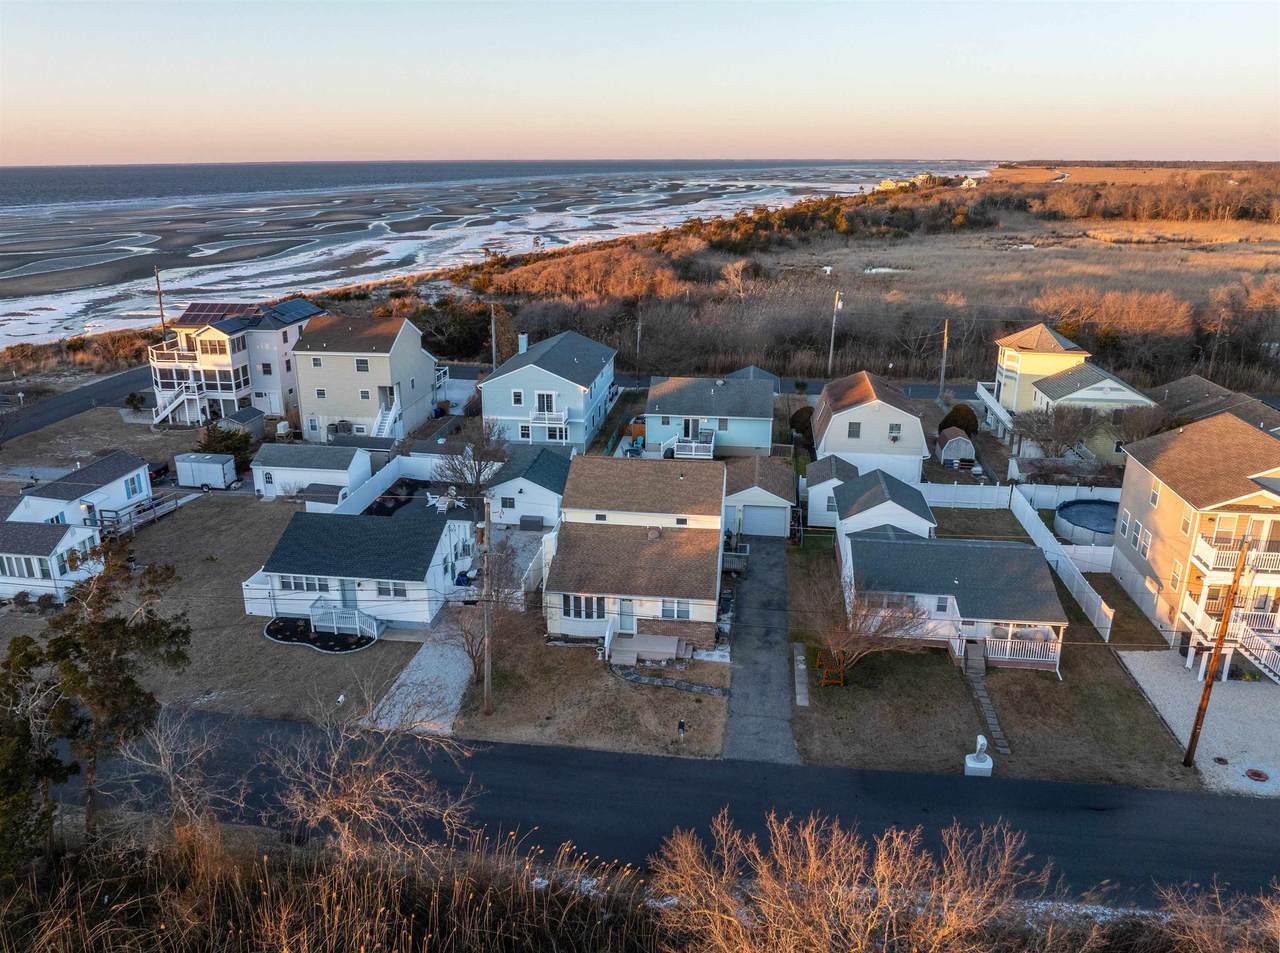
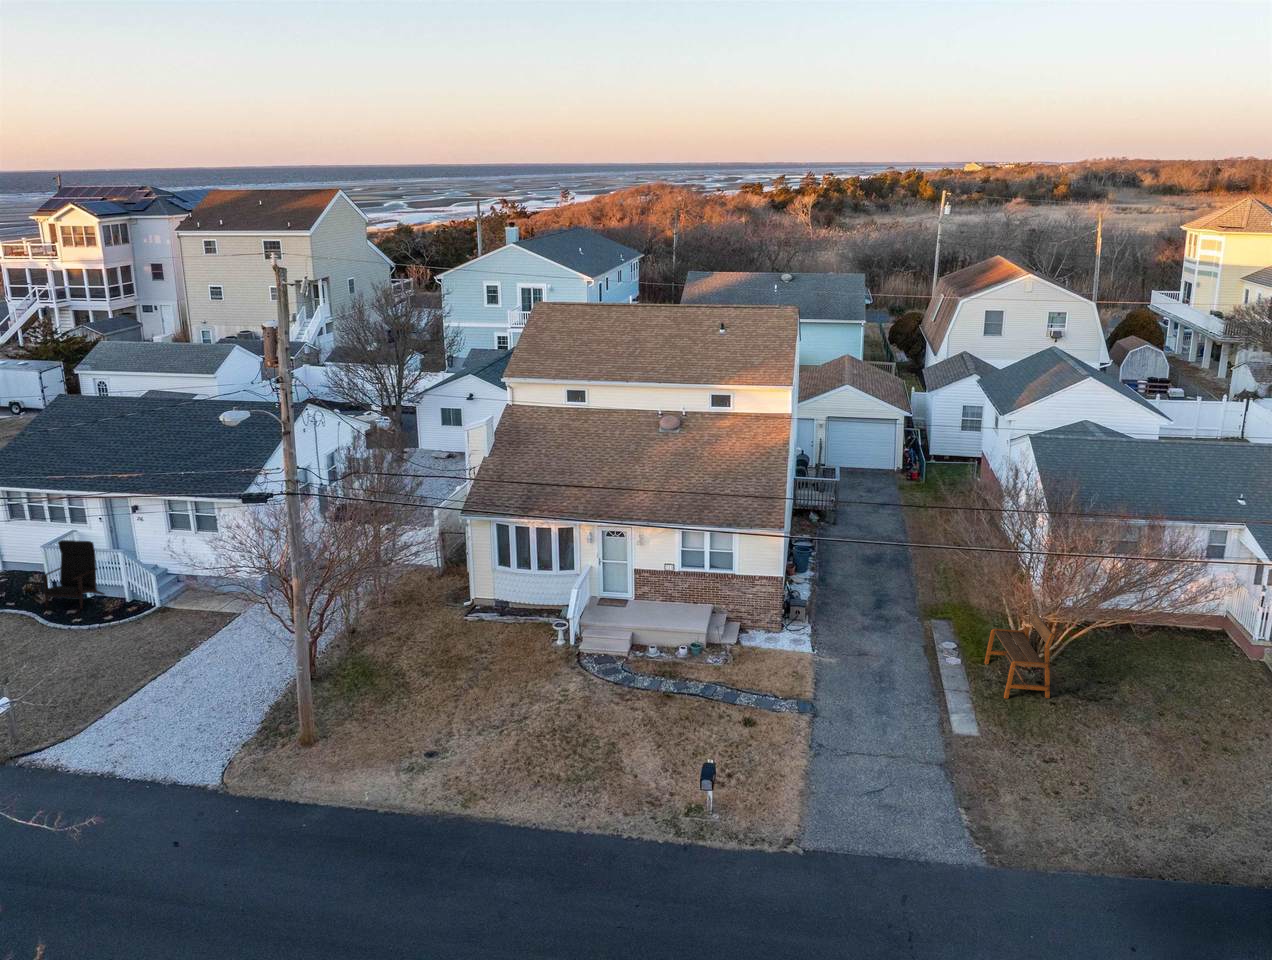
lounge chair: none [310,604,342,643] -> present [38,540,104,609]

